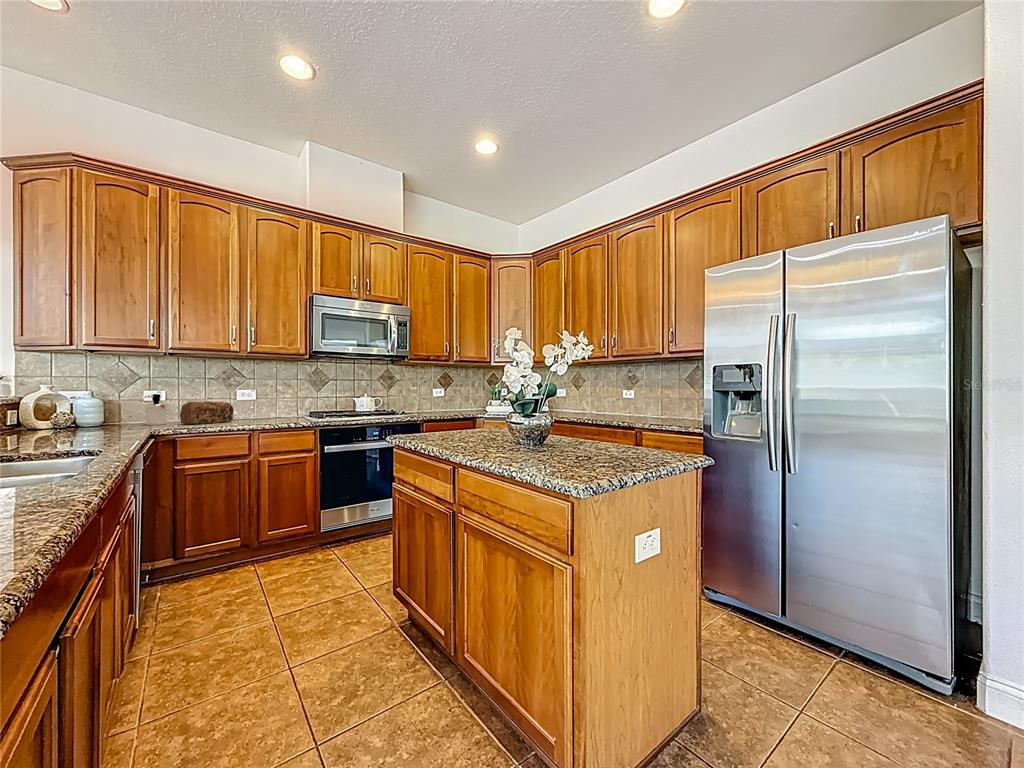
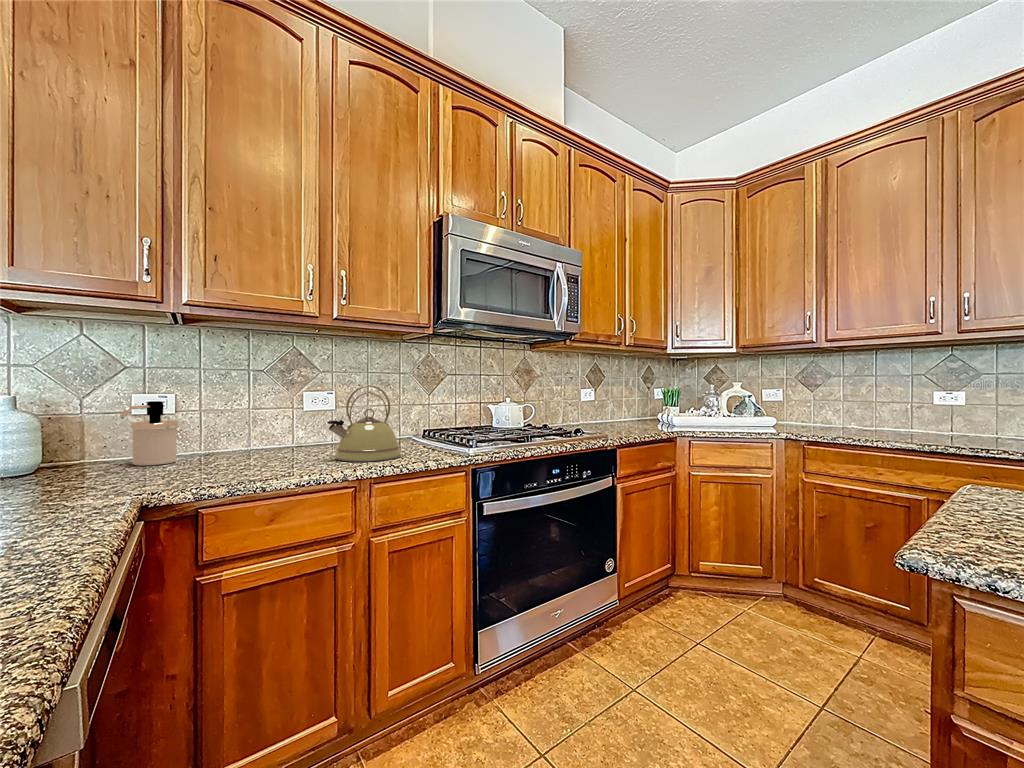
kettle: none [241,386,282,423] -> present [327,385,401,462]
bread loaf: present [180,401,233,424] -> none [203,415,305,465]

